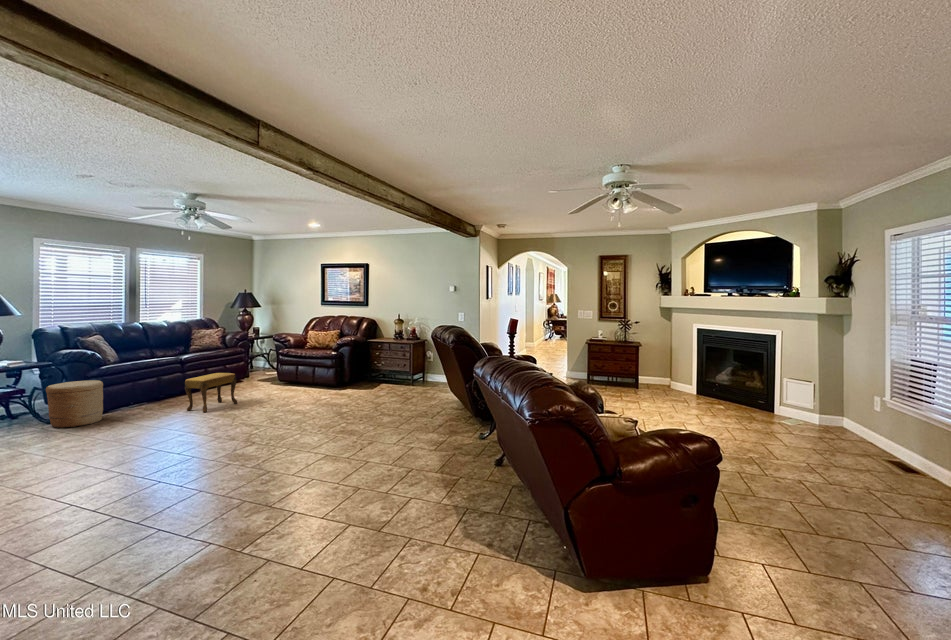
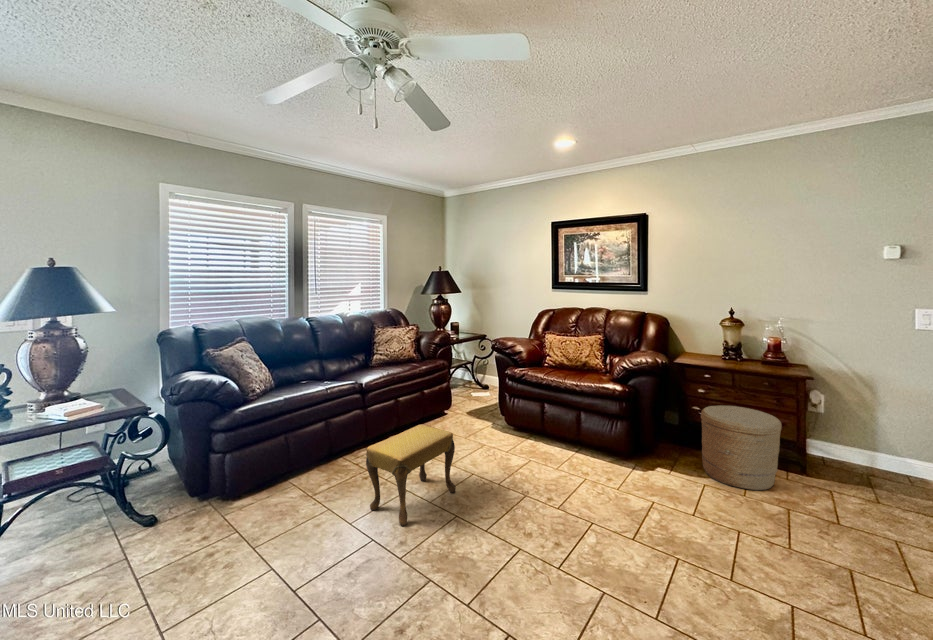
woven basket: present [46,380,104,428] -> present [701,406,782,490]

